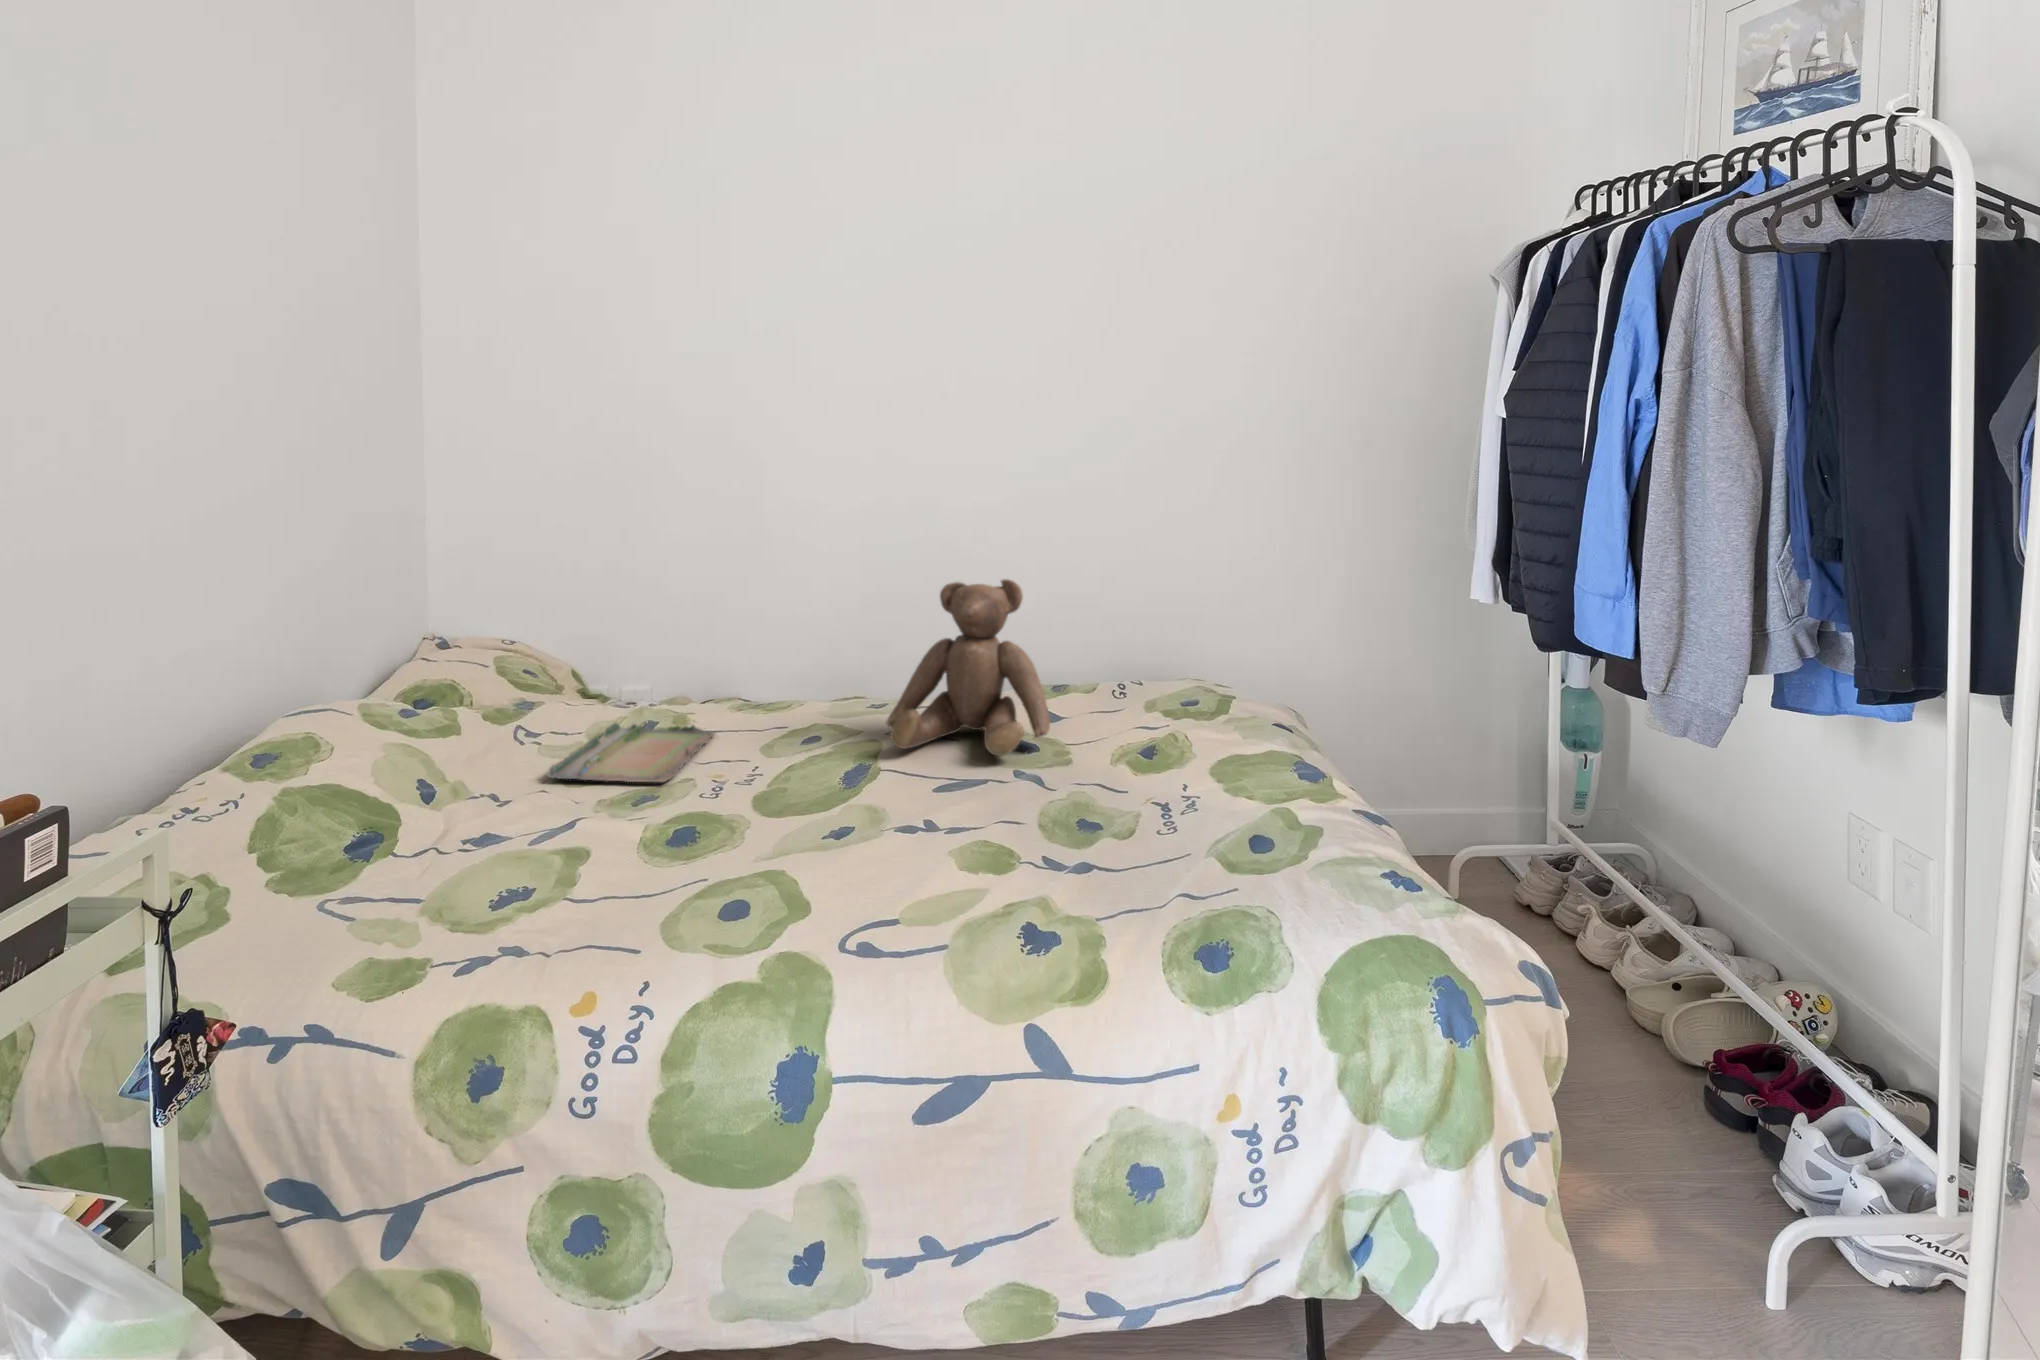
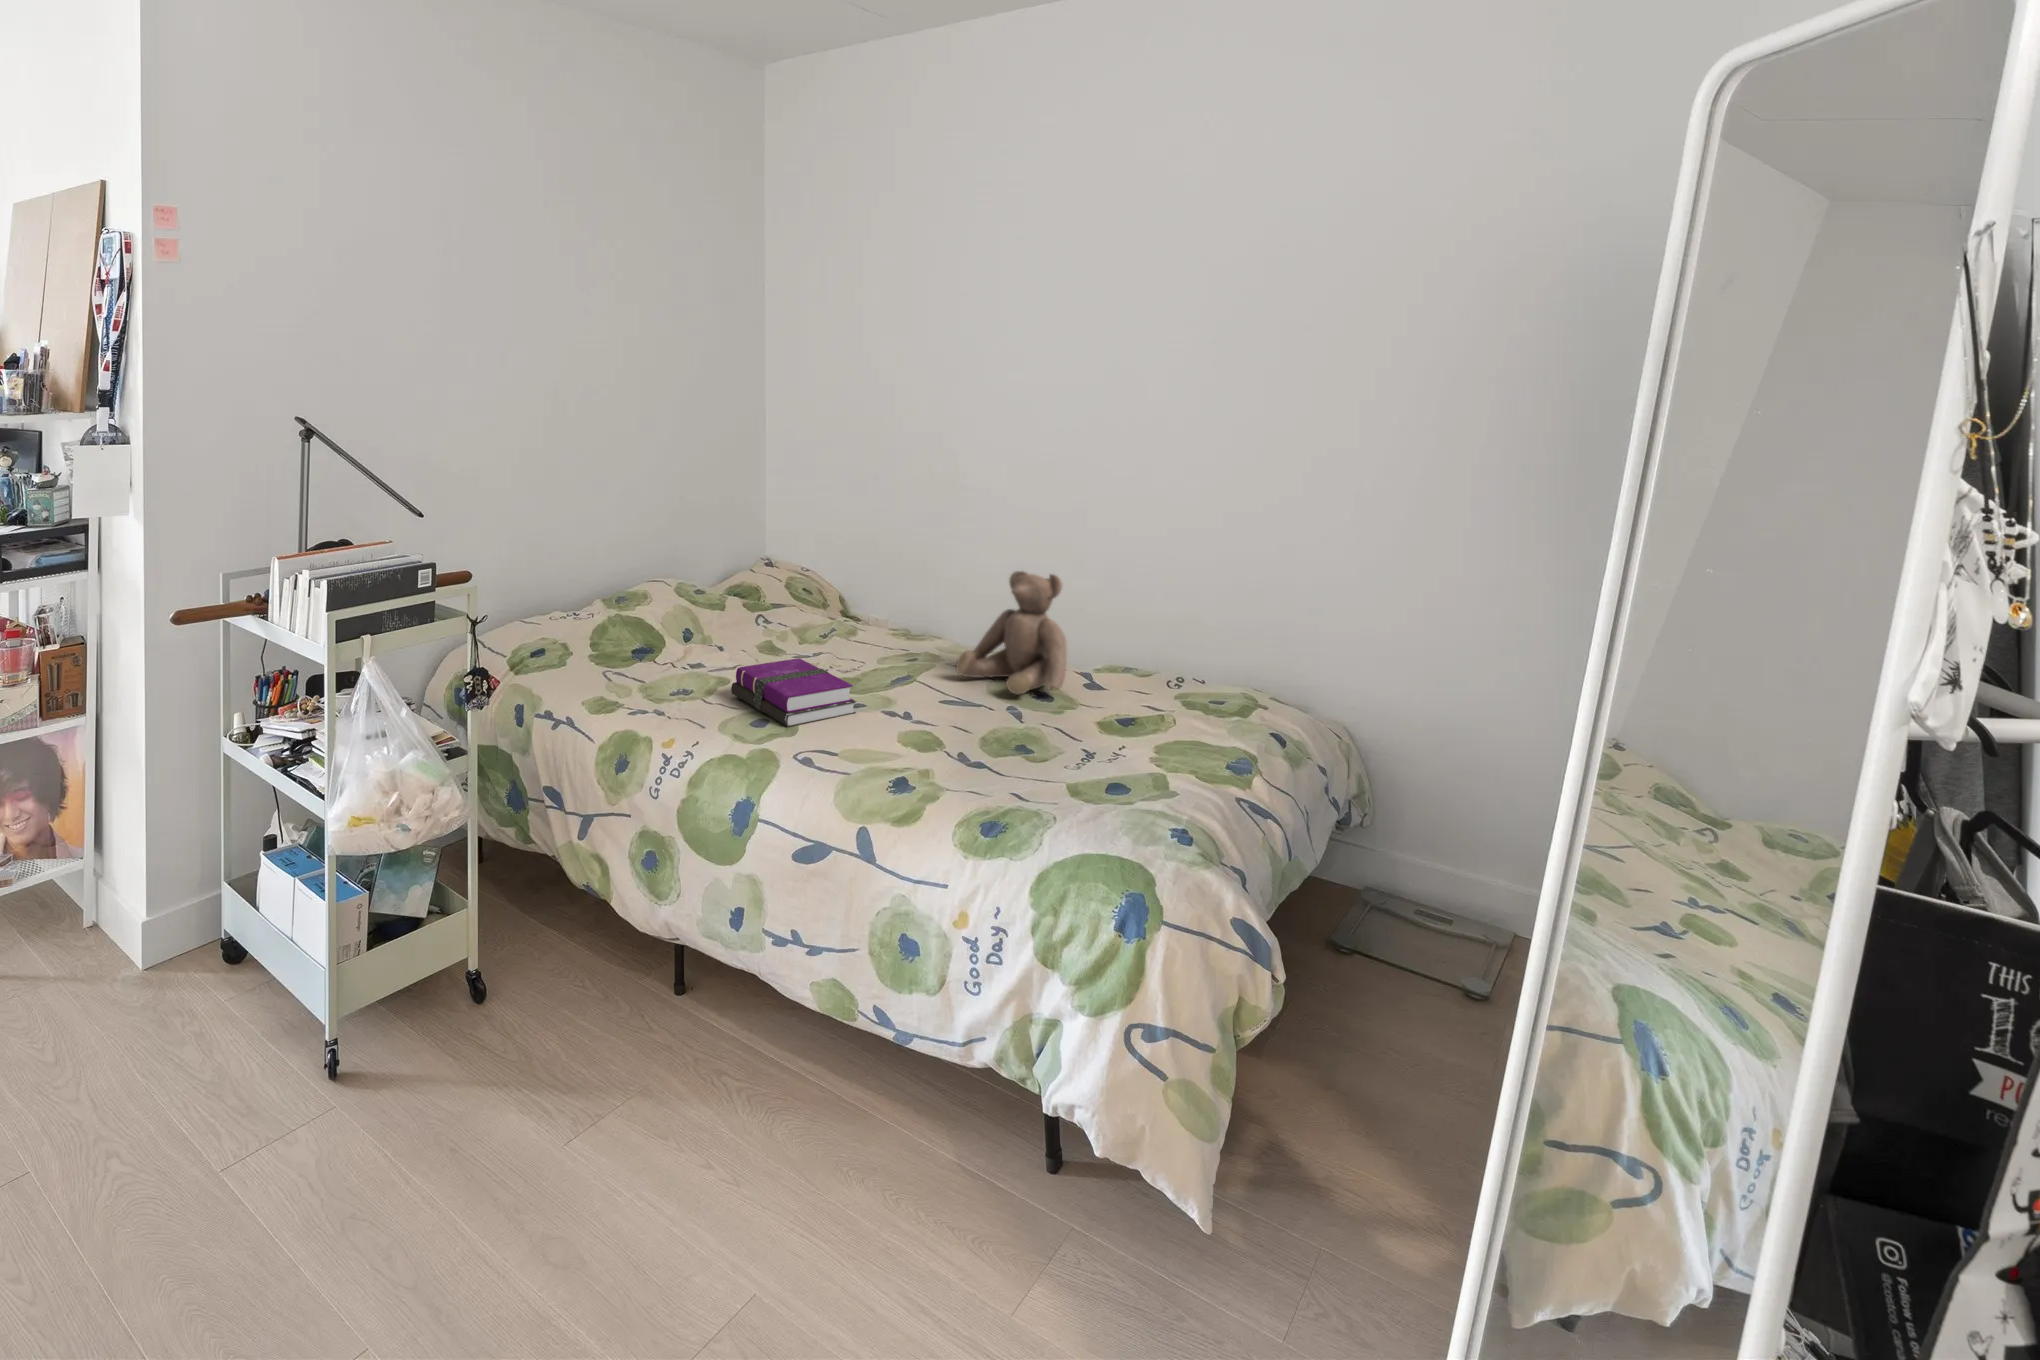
tray: present [548,723,715,782] -> none [763,626,874,661]
notebook: none [608,786,832,905] -> present [731,658,856,727]

